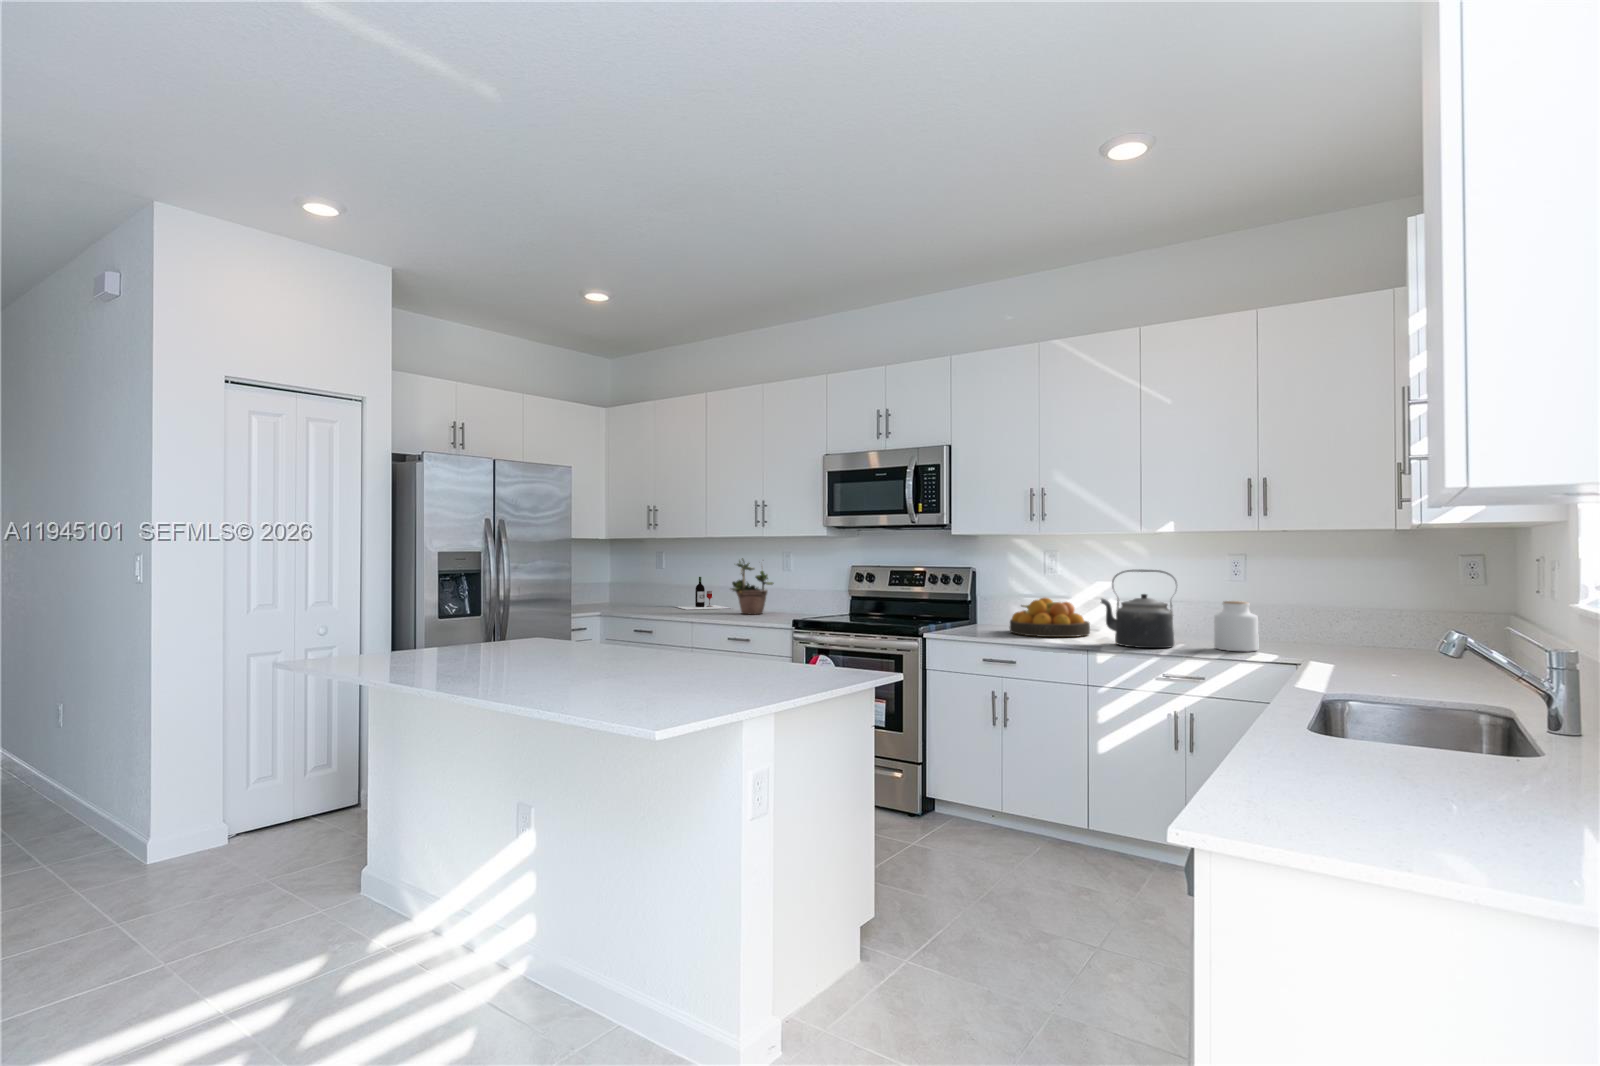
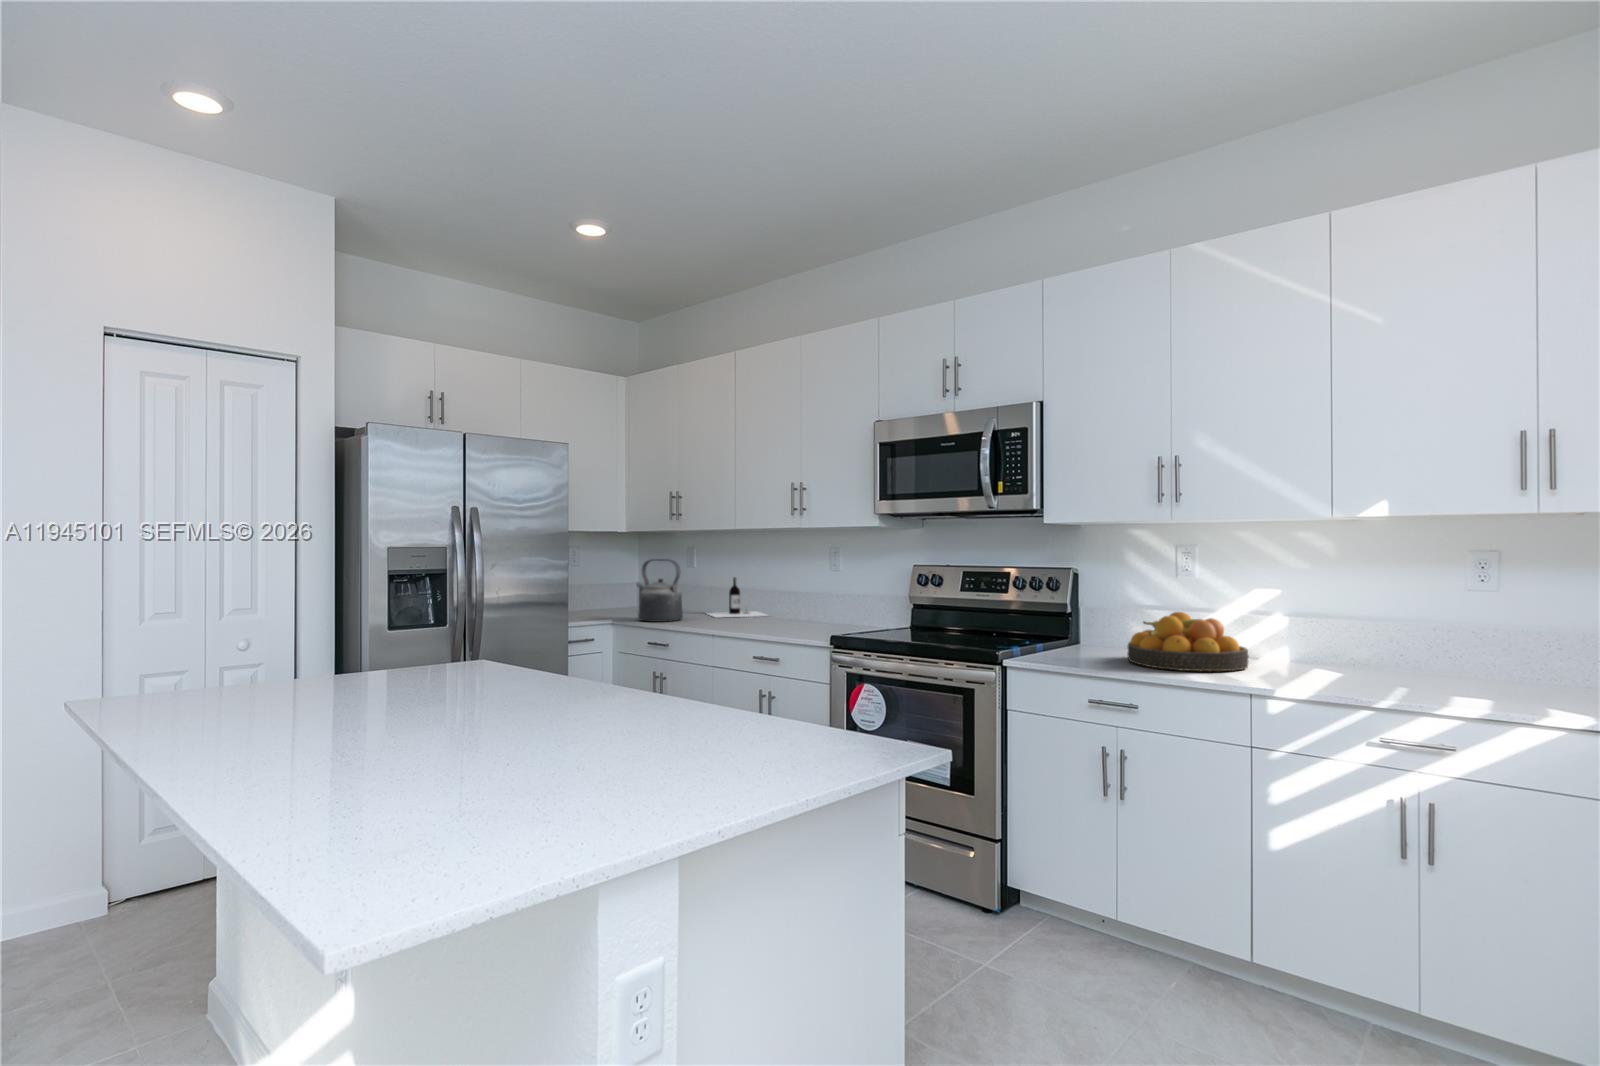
potted plant: present [731,558,774,614] -> none [761,549,817,626]
kettle: present [1101,570,1177,648] -> present [637,559,683,622]
jar: present [1214,601,1259,651] -> none [1465,625,1546,708]

